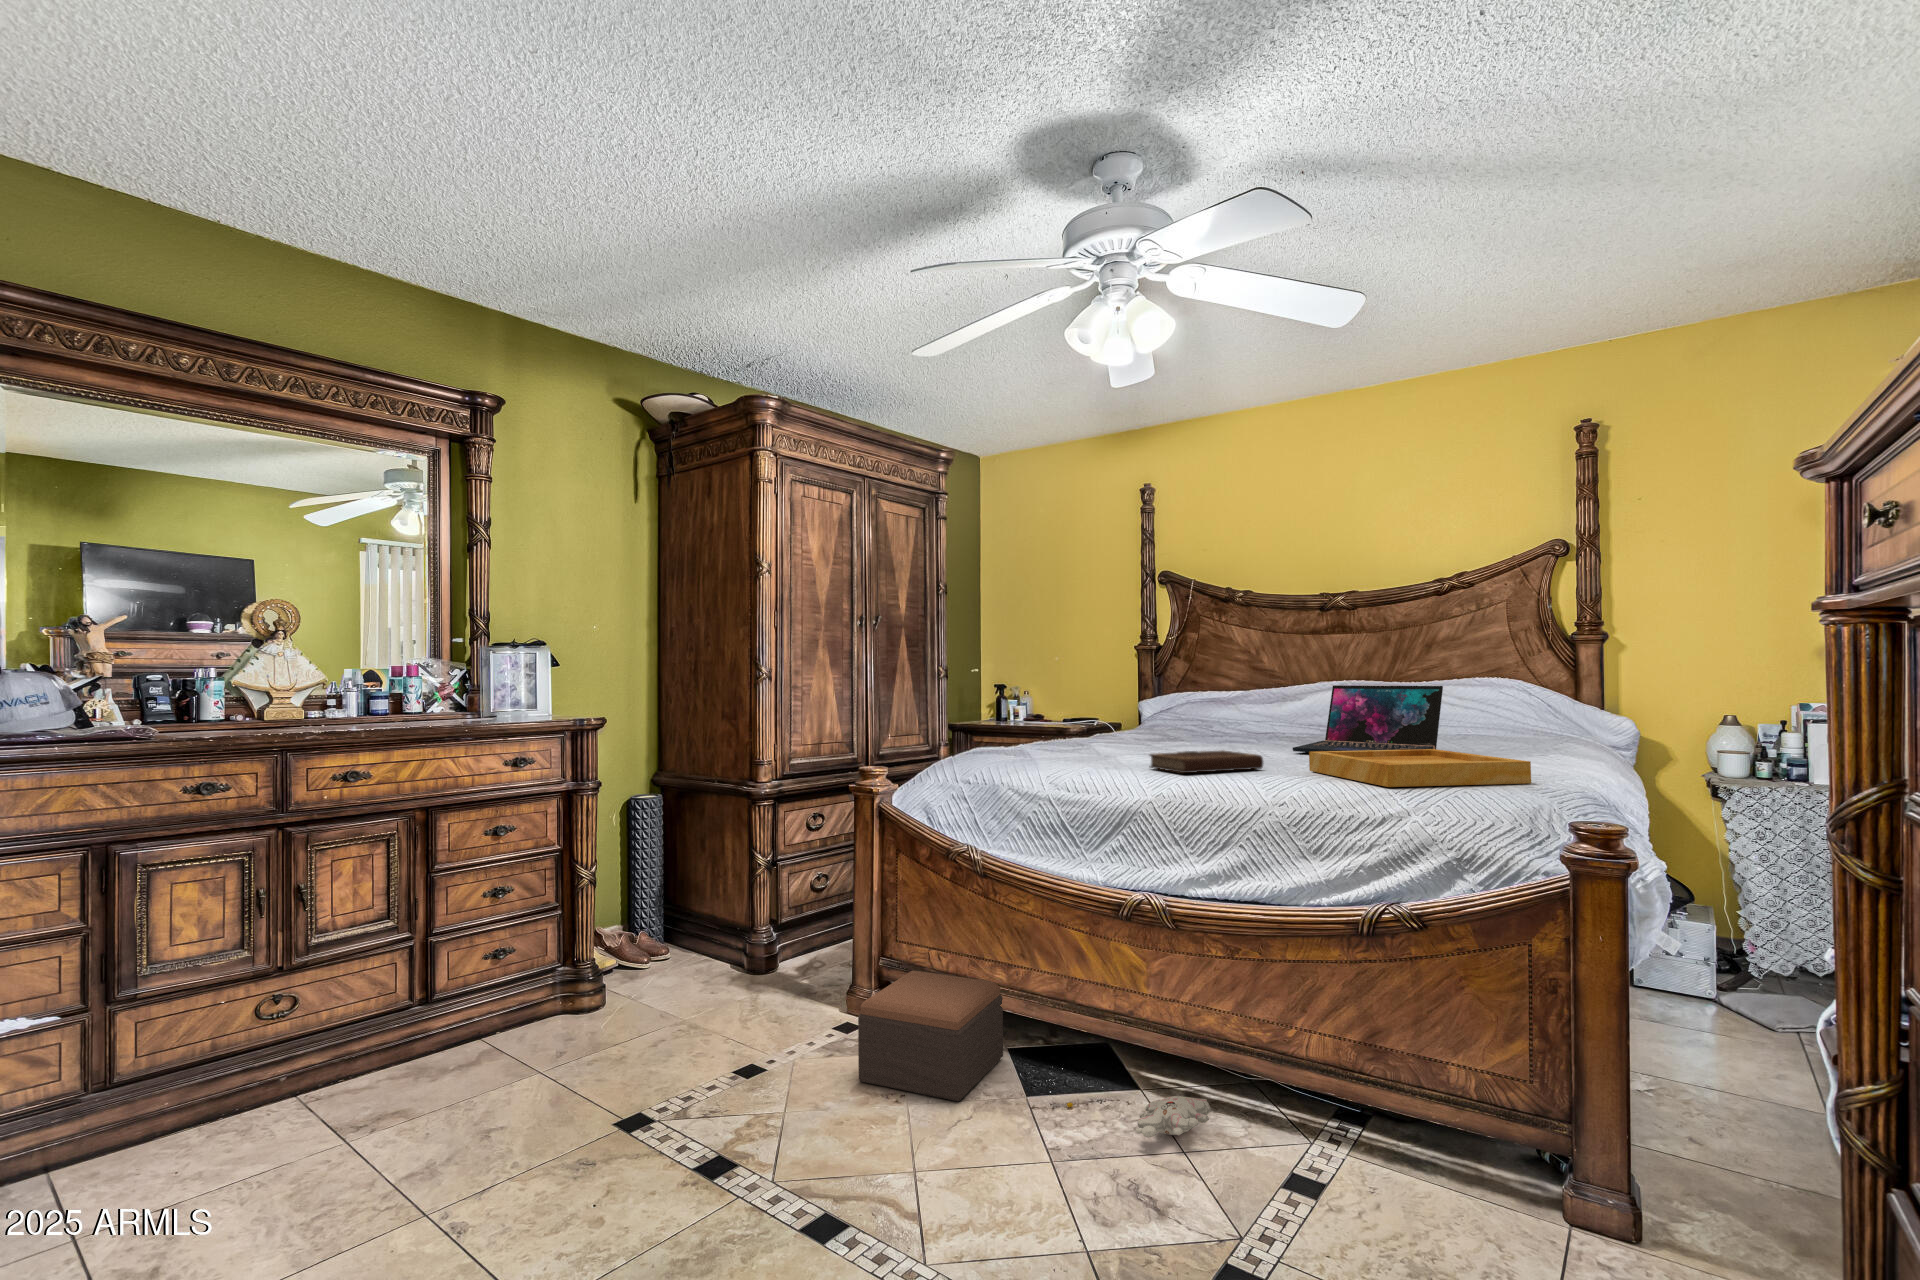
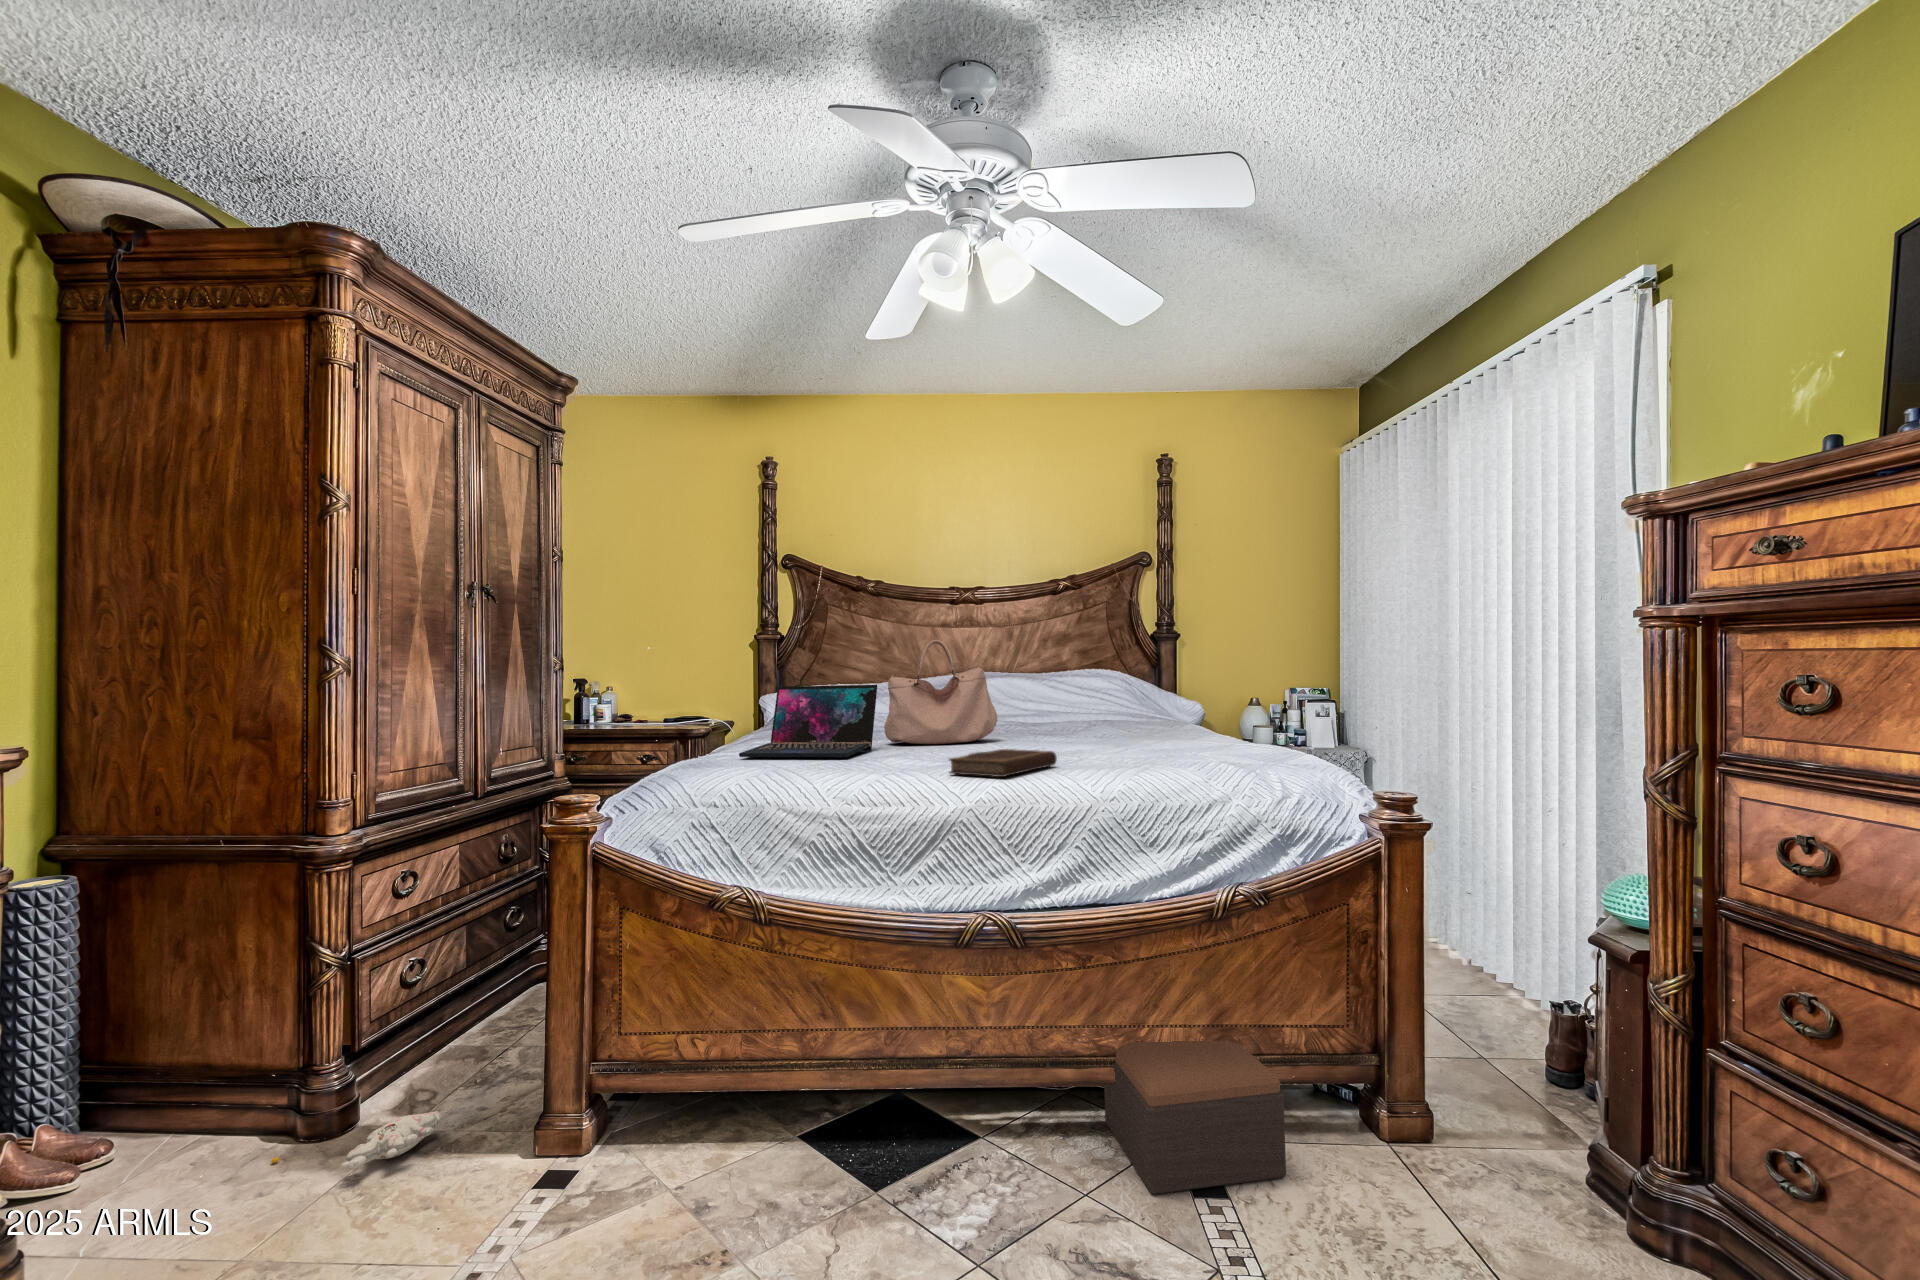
handbag: none [1177,646,1287,746] -> present [884,640,997,744]
laptop: present [1293,685,1443,753] -> present [739,685,877,758]
tray: present [1309,749,1531,787] -> none [1098,734,1291,774]
footstool: present [858,970,1003,1102] -> present [1104,1041,1286,1194]
plush toy: present [1067,1096,1210,1137] -> present [271,1111,442,1169]

